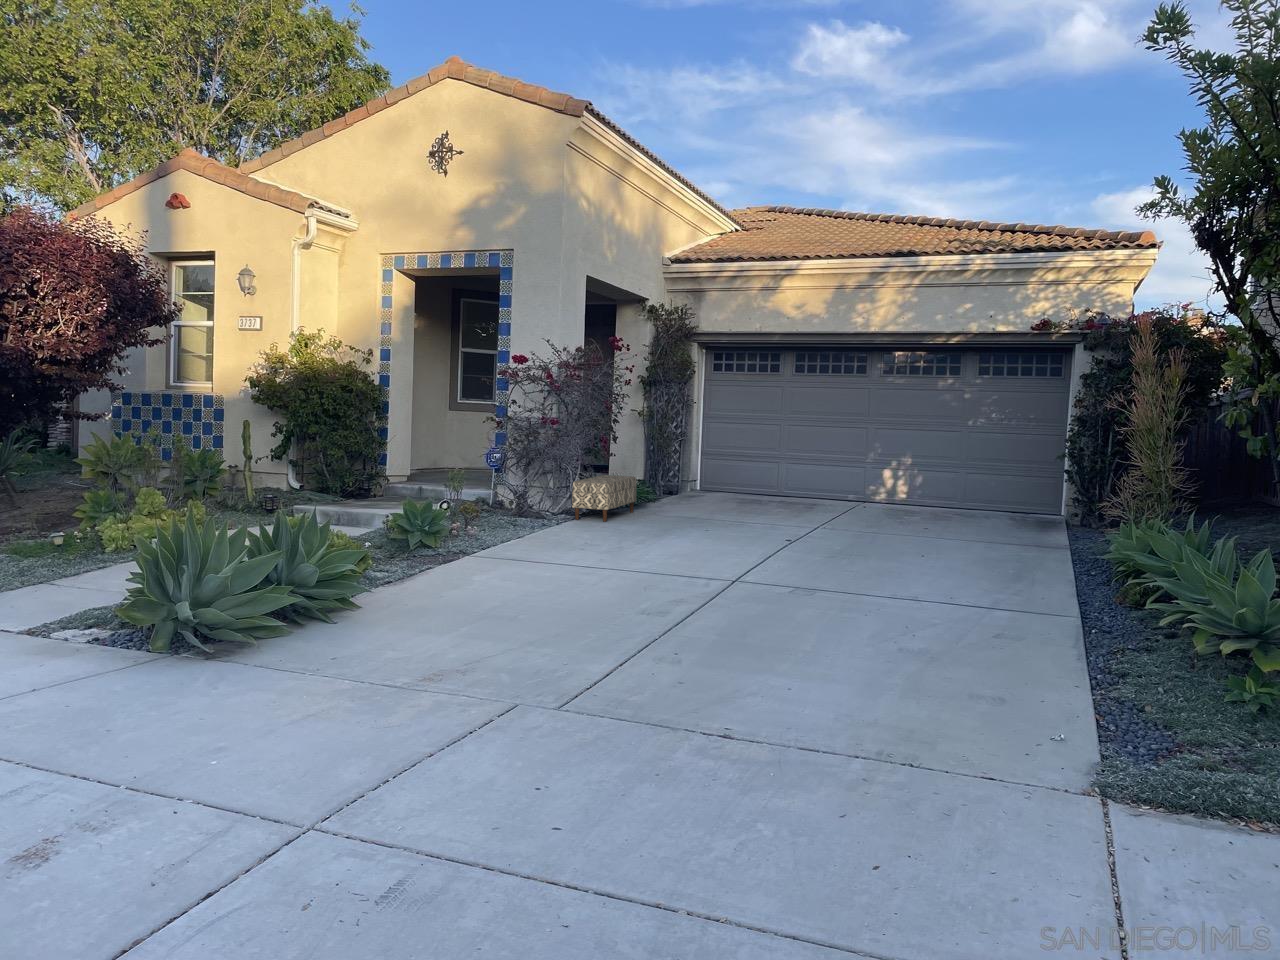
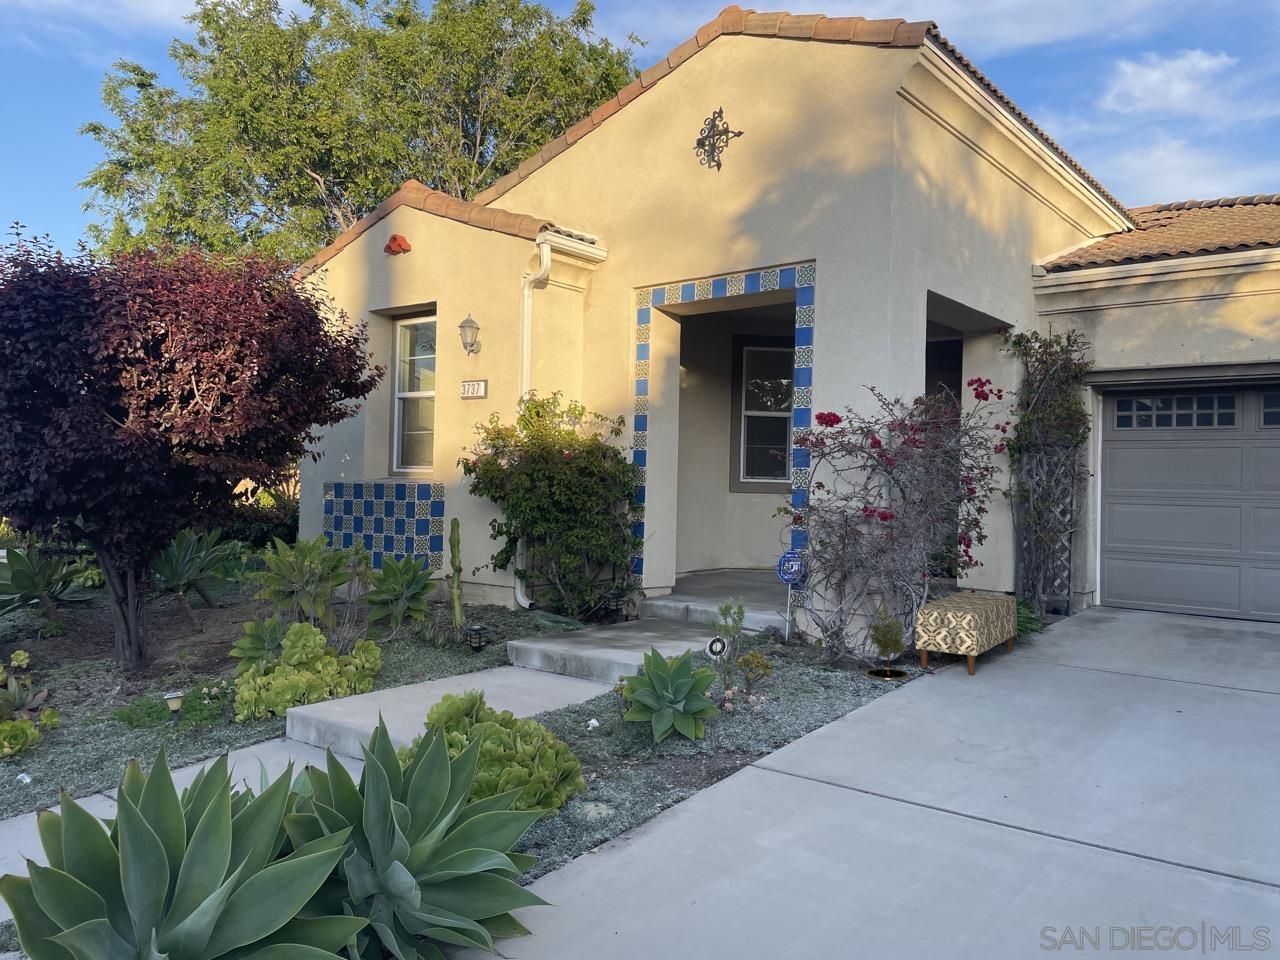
potted tree: none [539,475,569,525] -> present [865,600,910,681]

